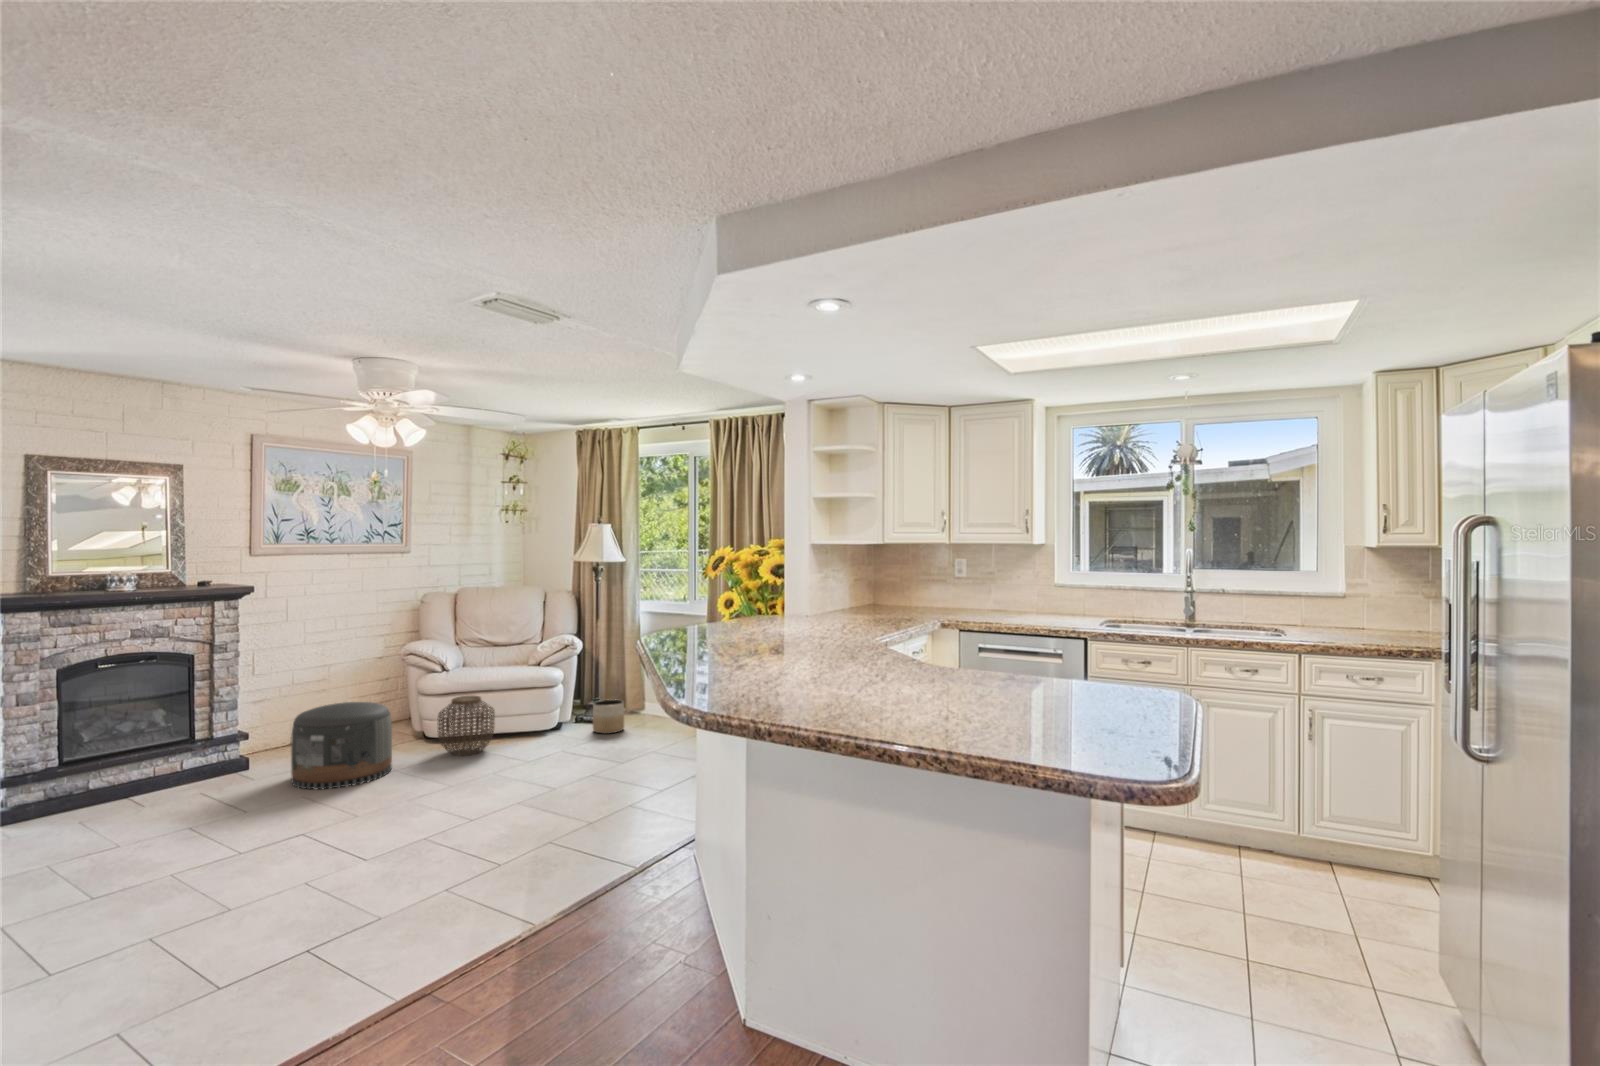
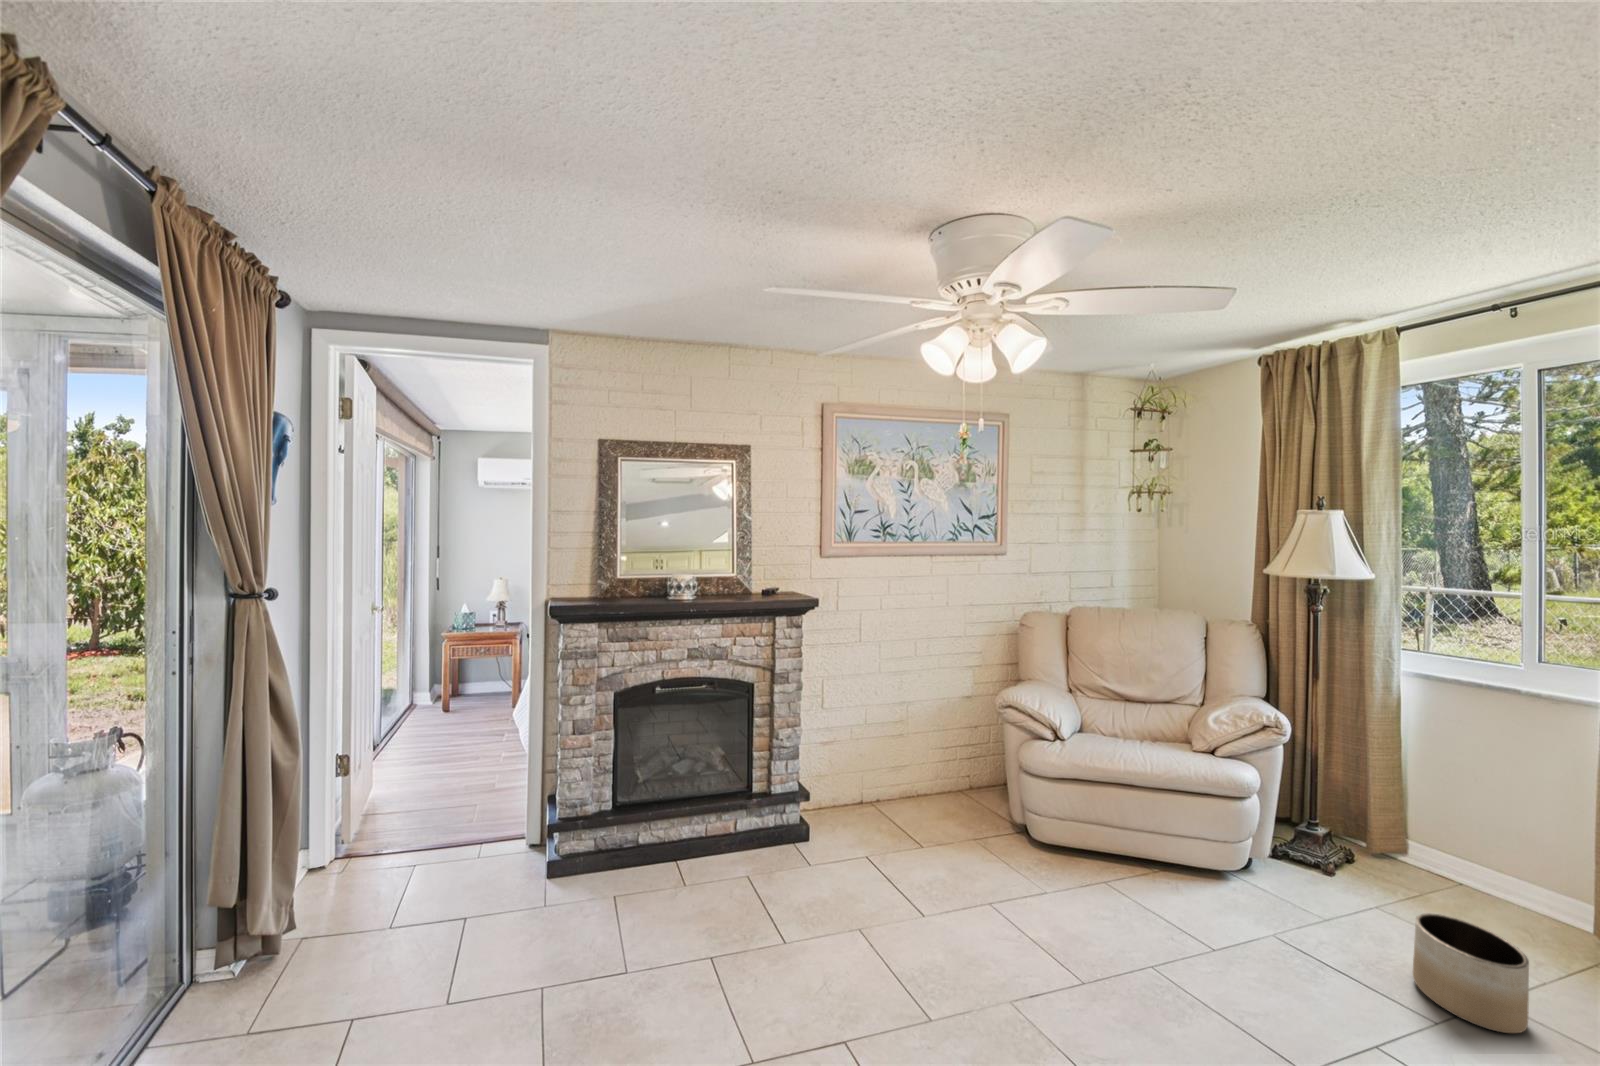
woven basket: present [438,696,494,756] -> none [1070,840,1188,982]
pouf: present [291,702,392,790] -> none [840,806,994,1017]

